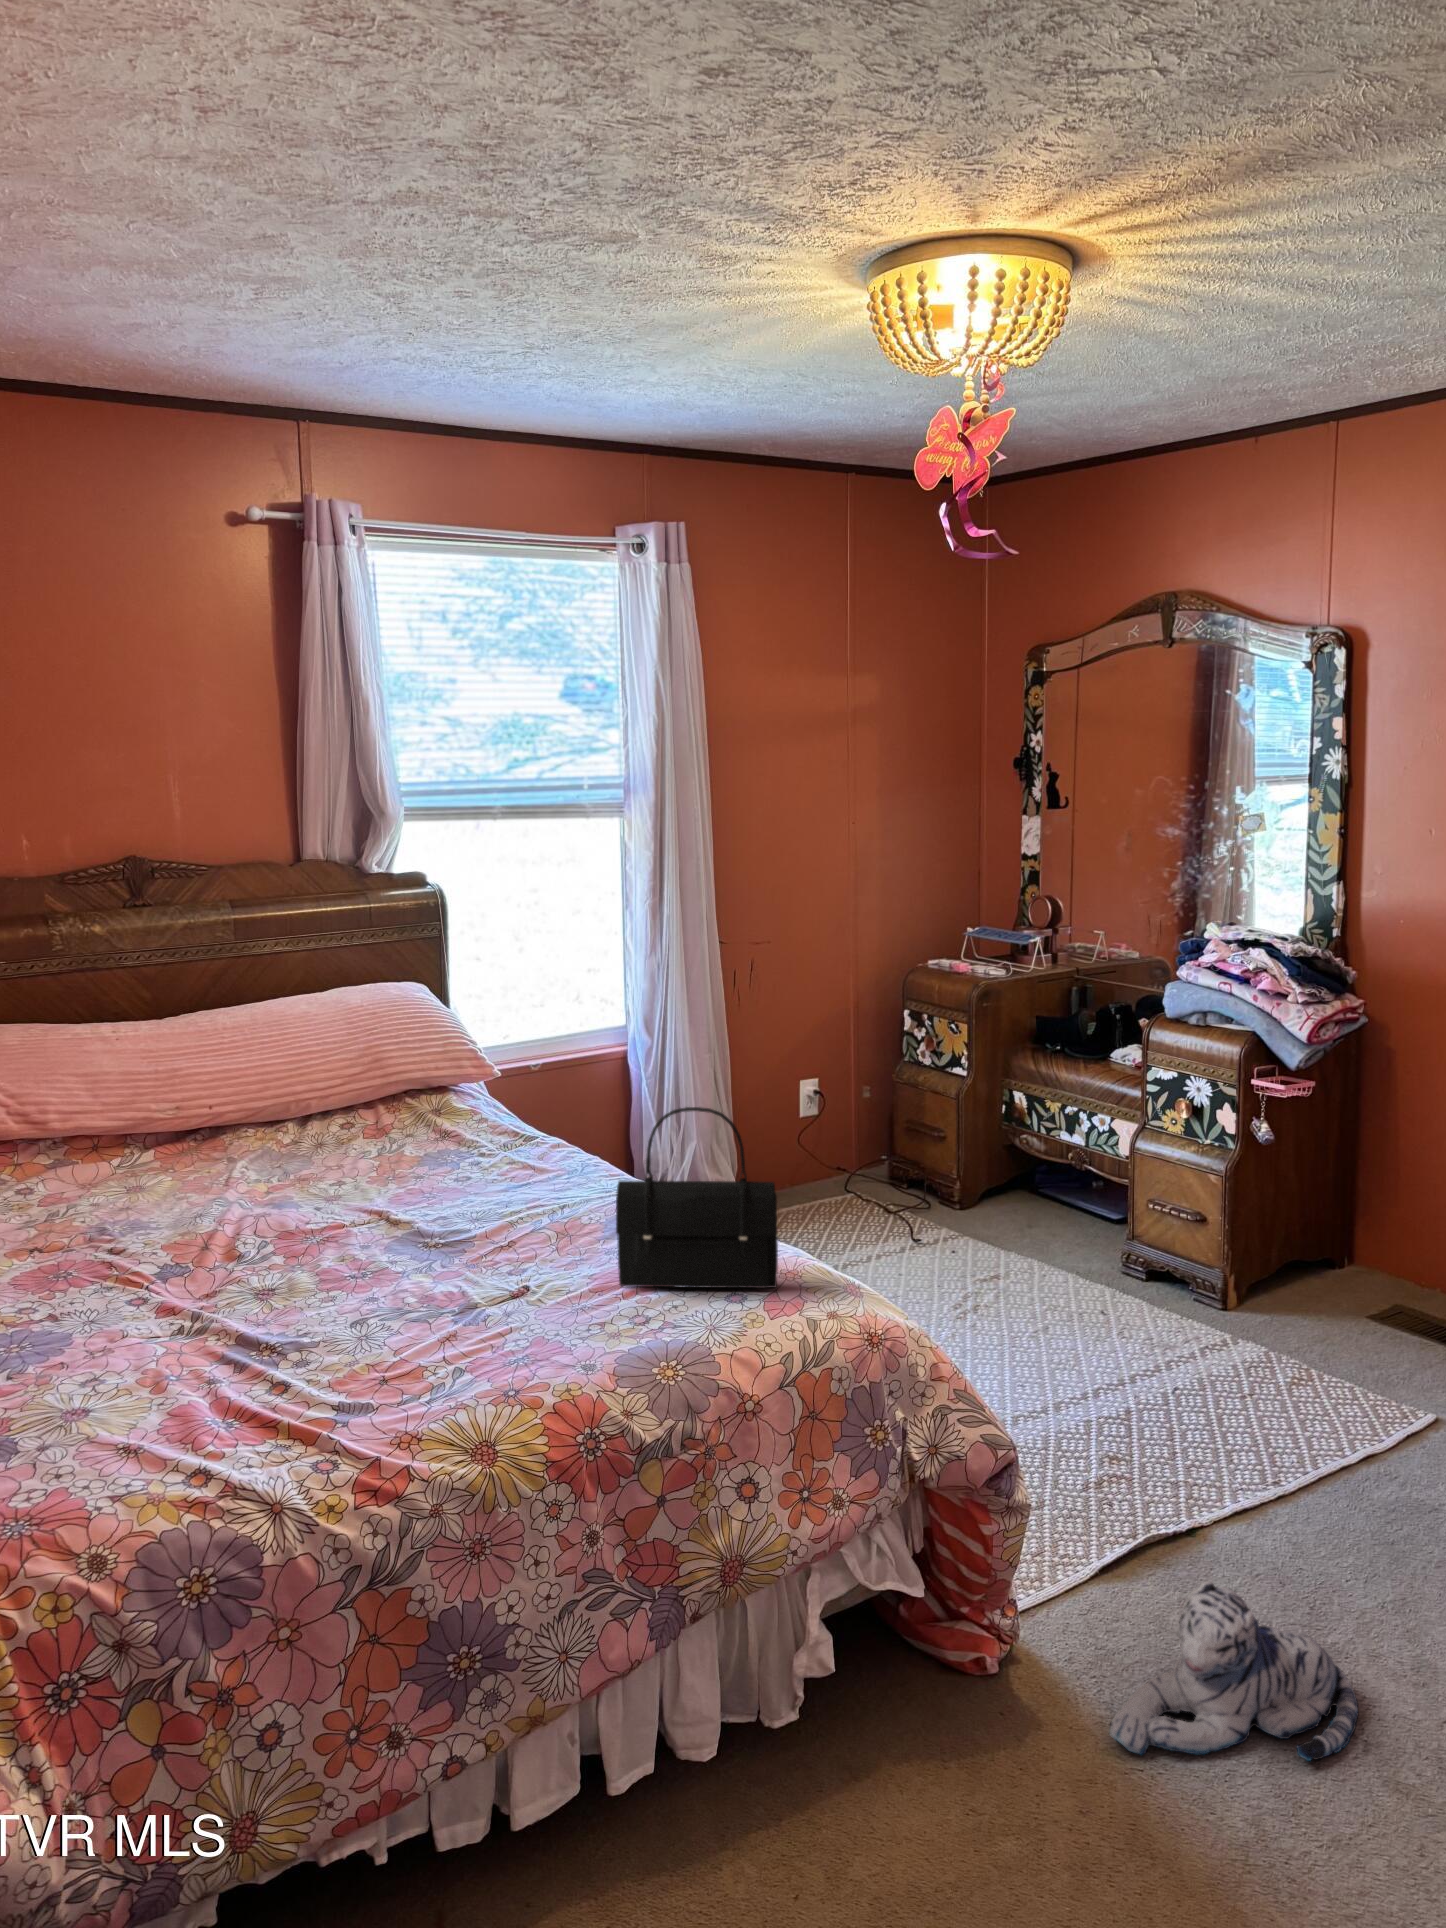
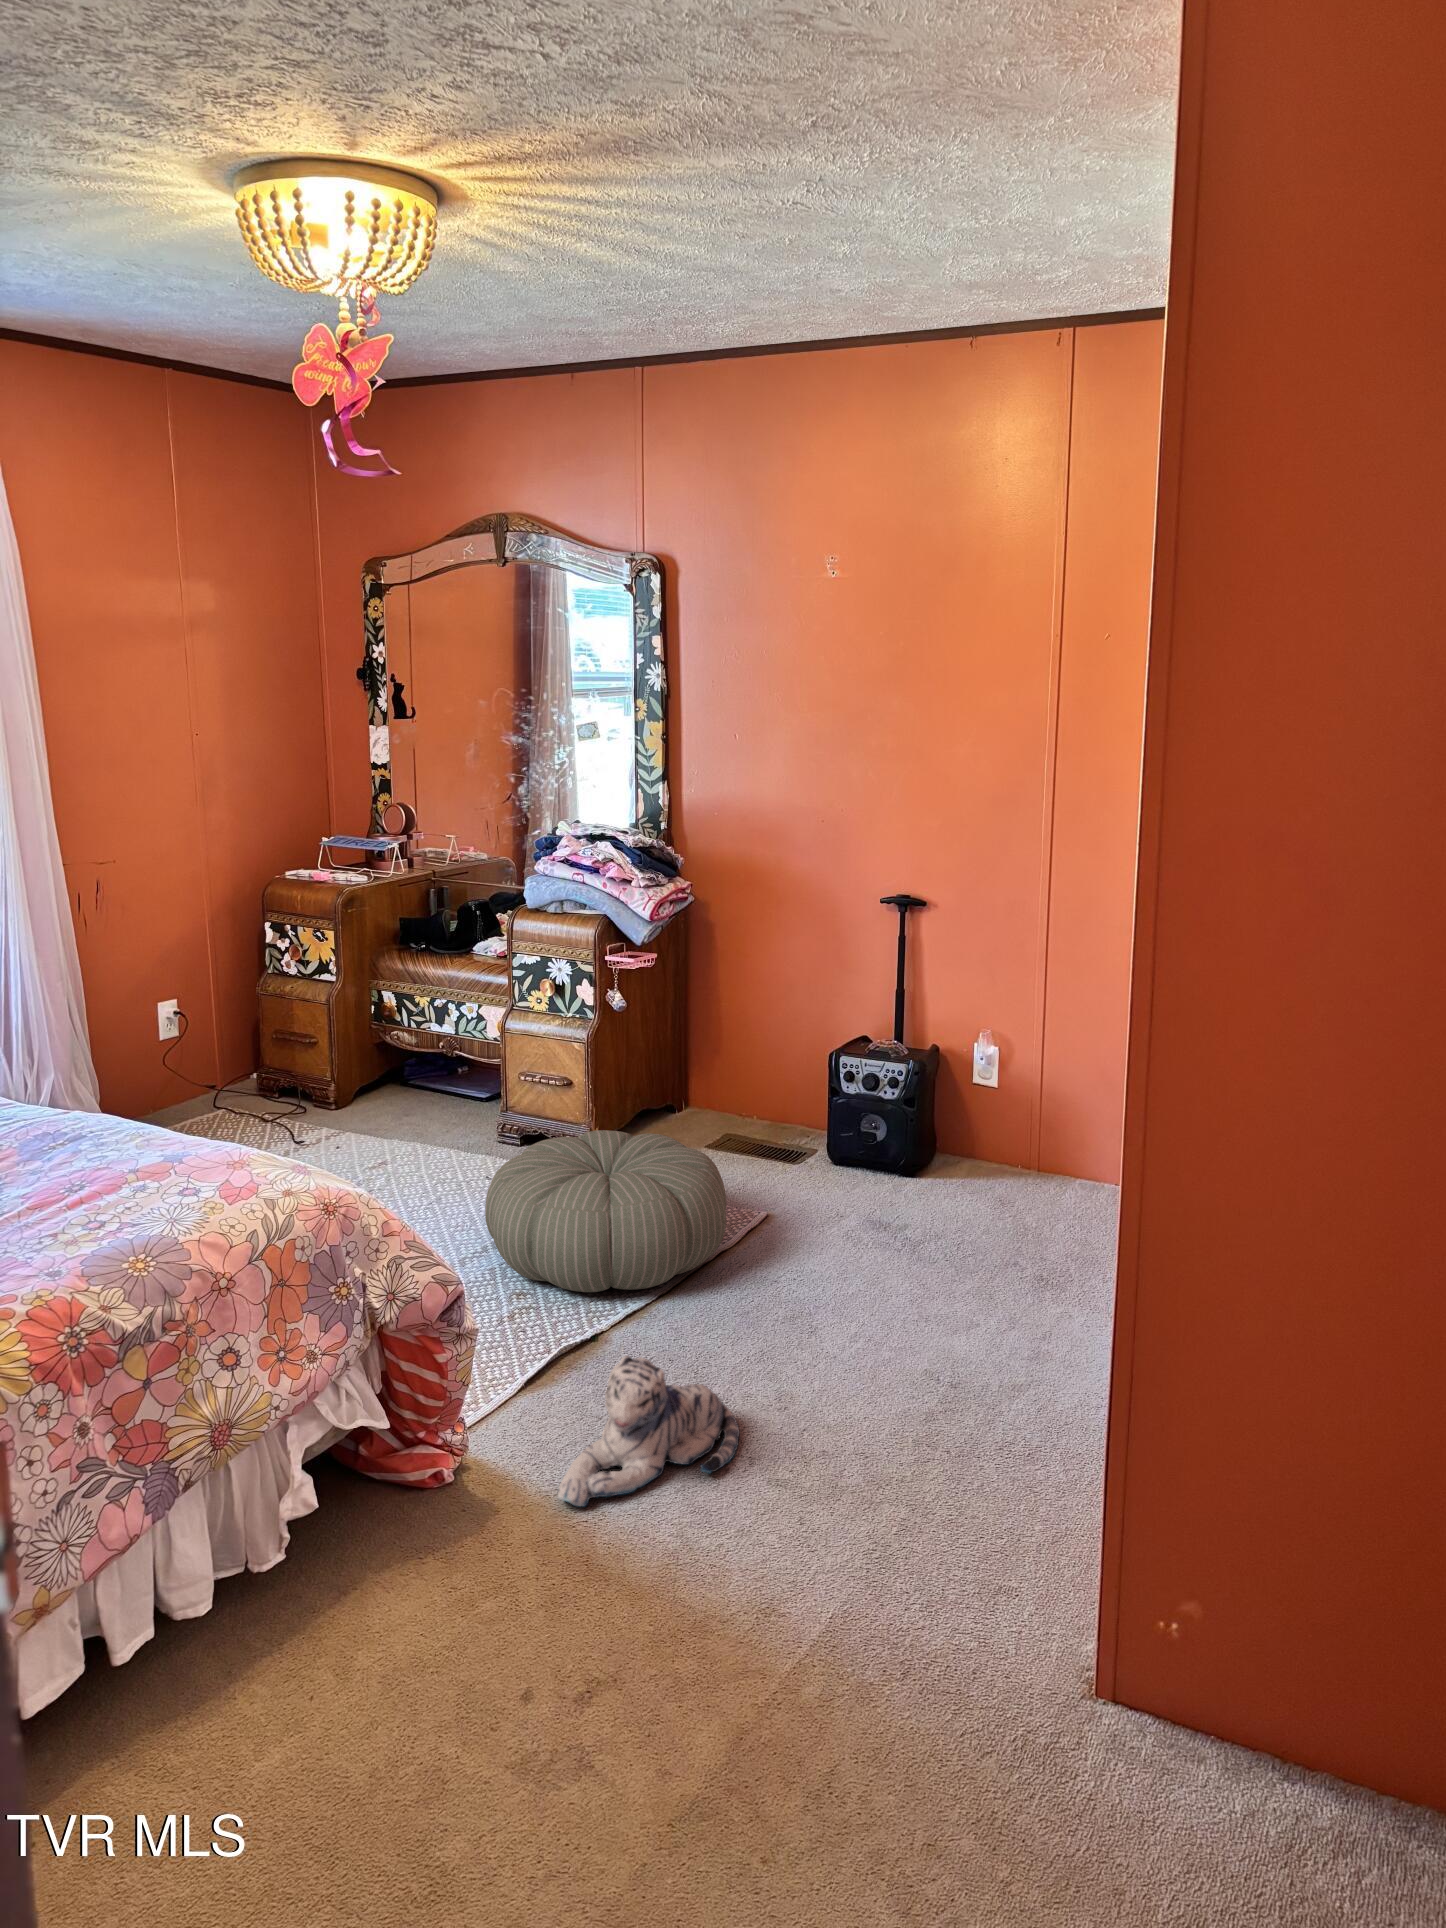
handbag: present [616,1107,778,1288] -> none [48,1008,227,1200]
pouf: none [1083,1280,1378,1483] -> present [485,1130,726,1292]

